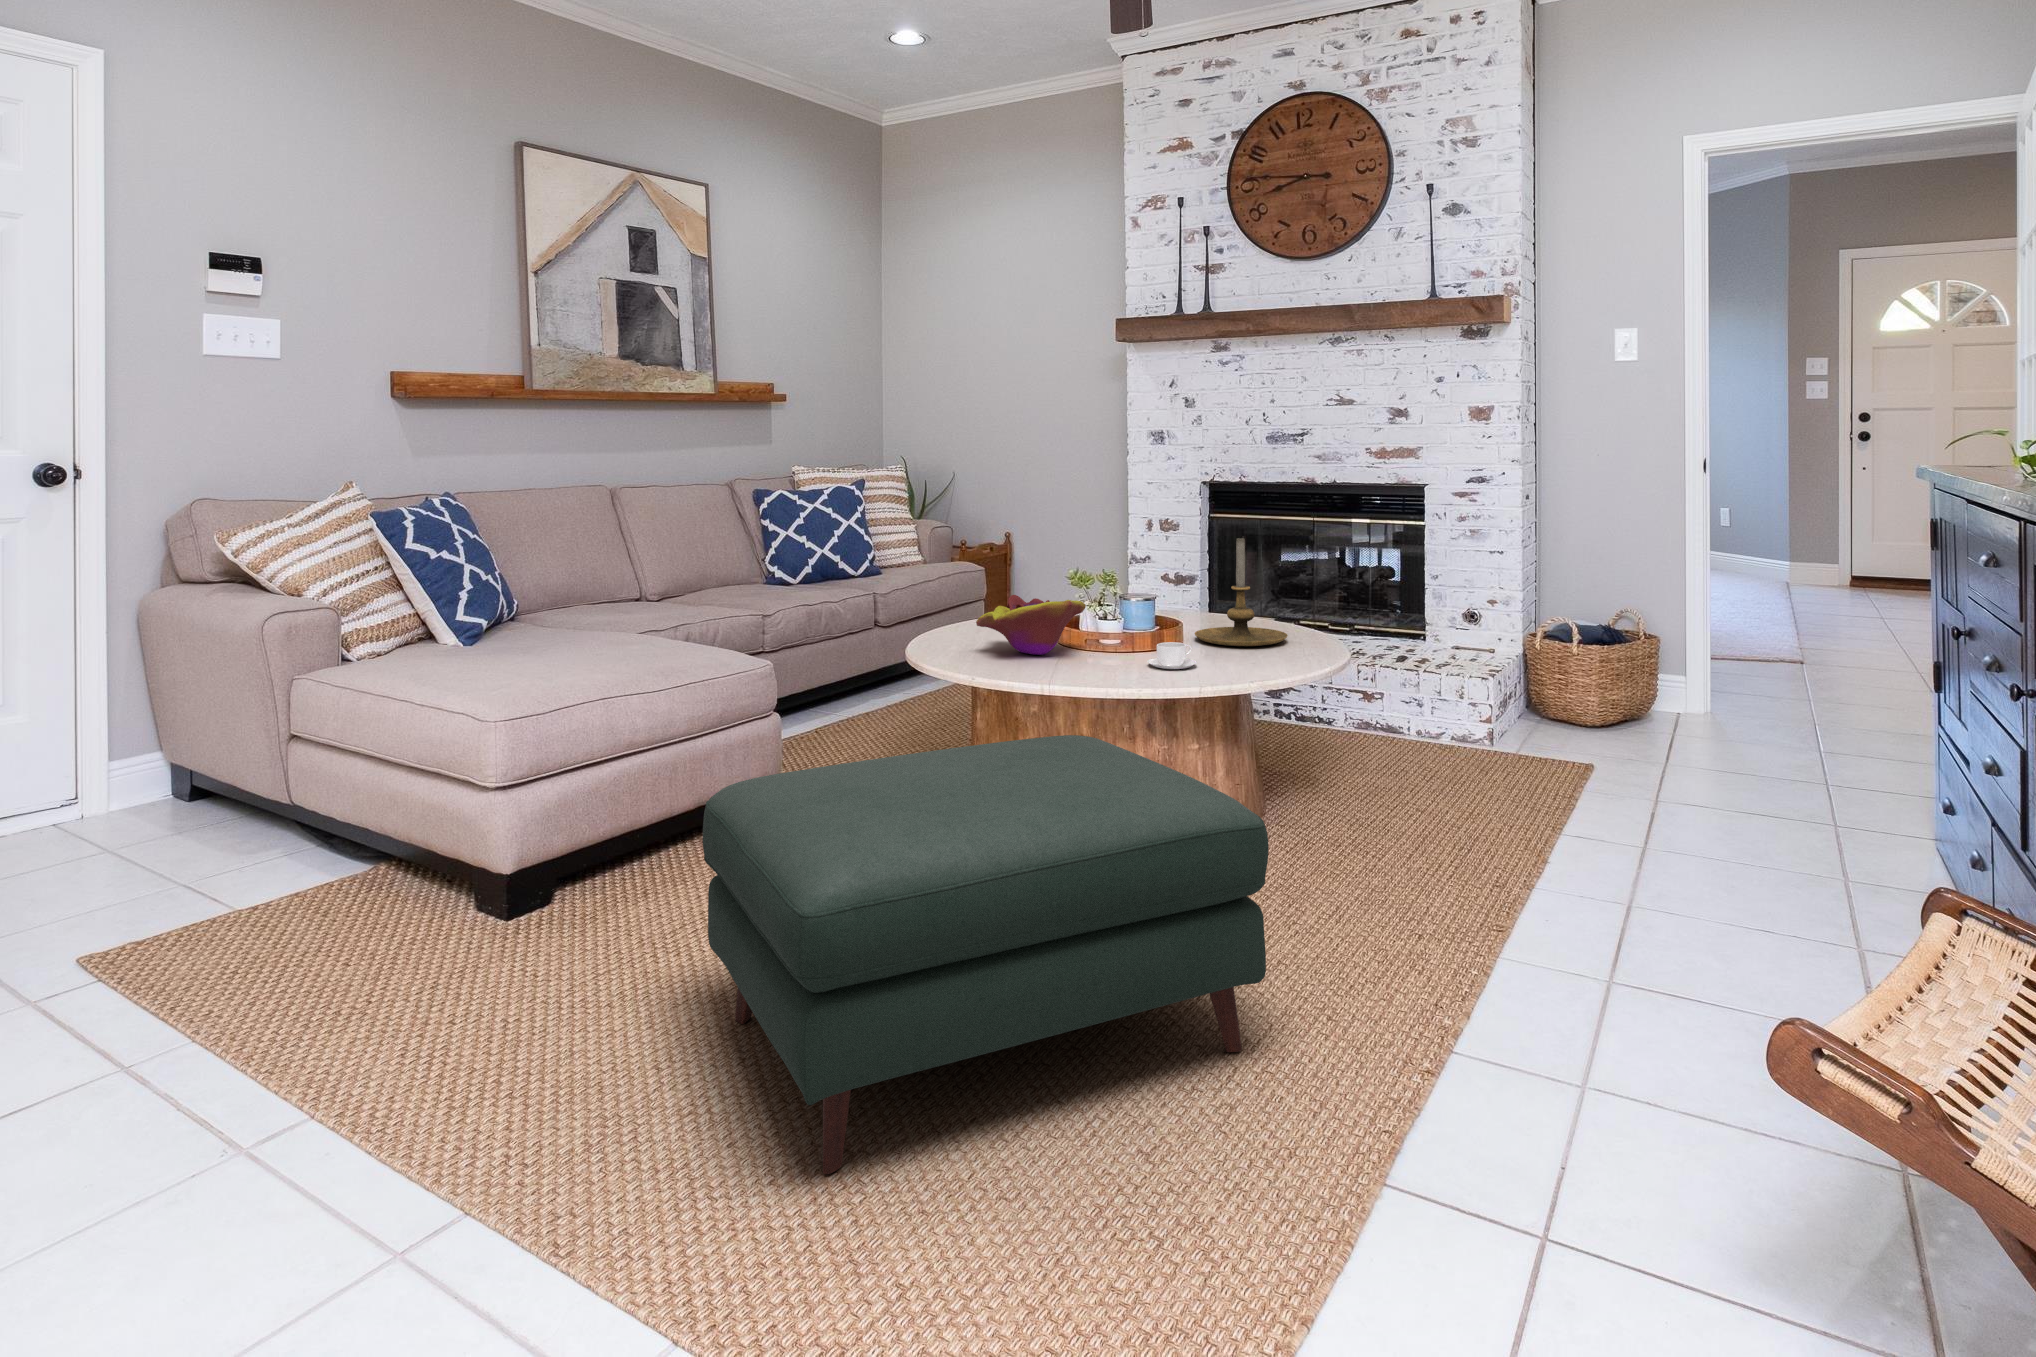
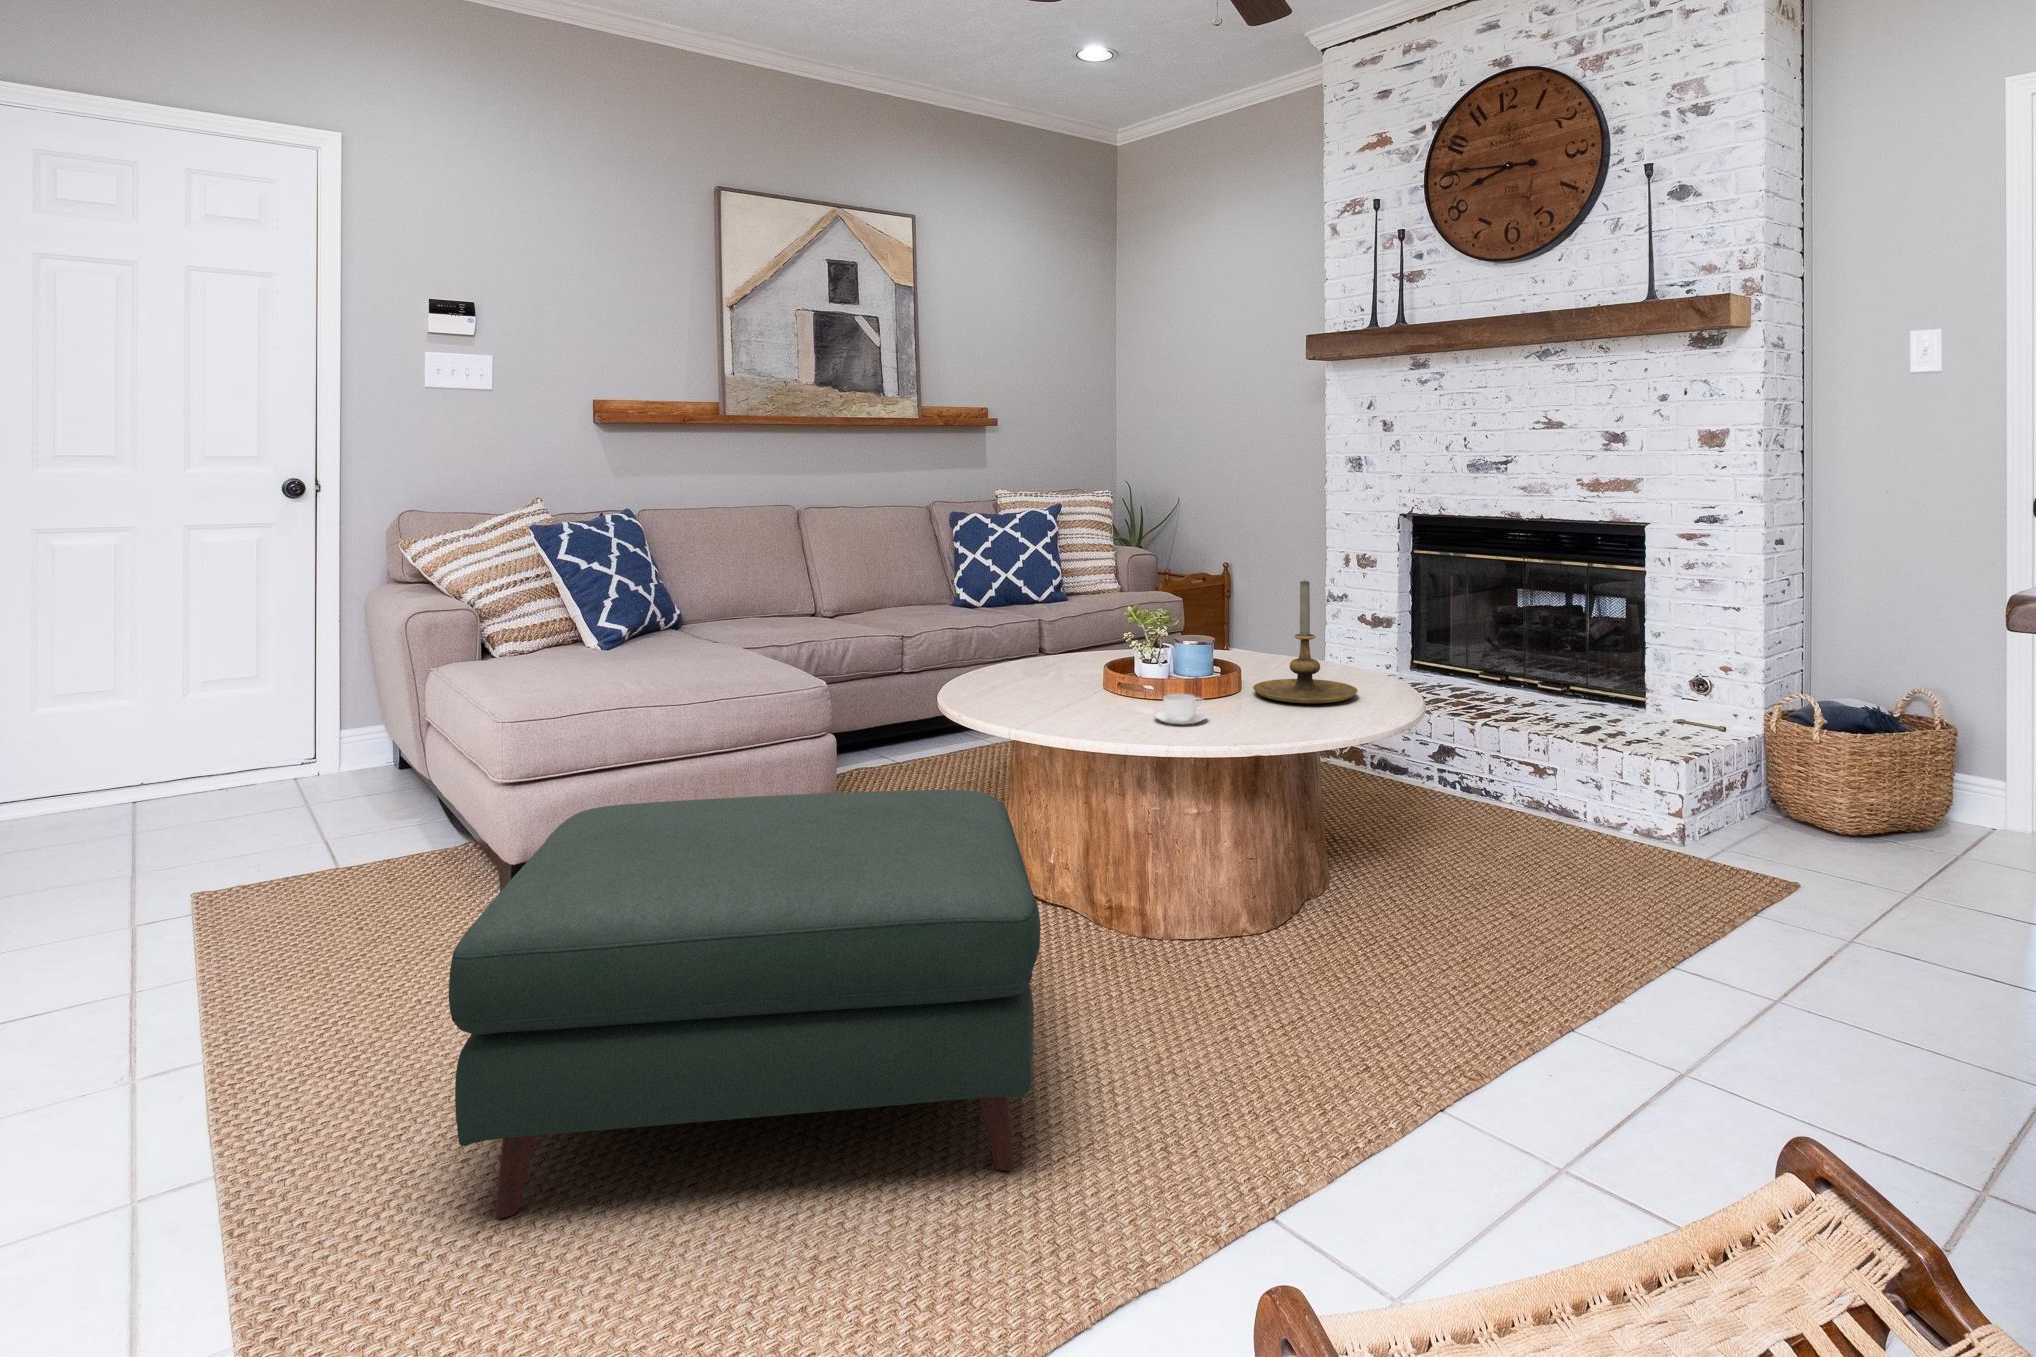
decorative bowl: present [976,595,1086,655] -> none [1004,632,1120,697]

